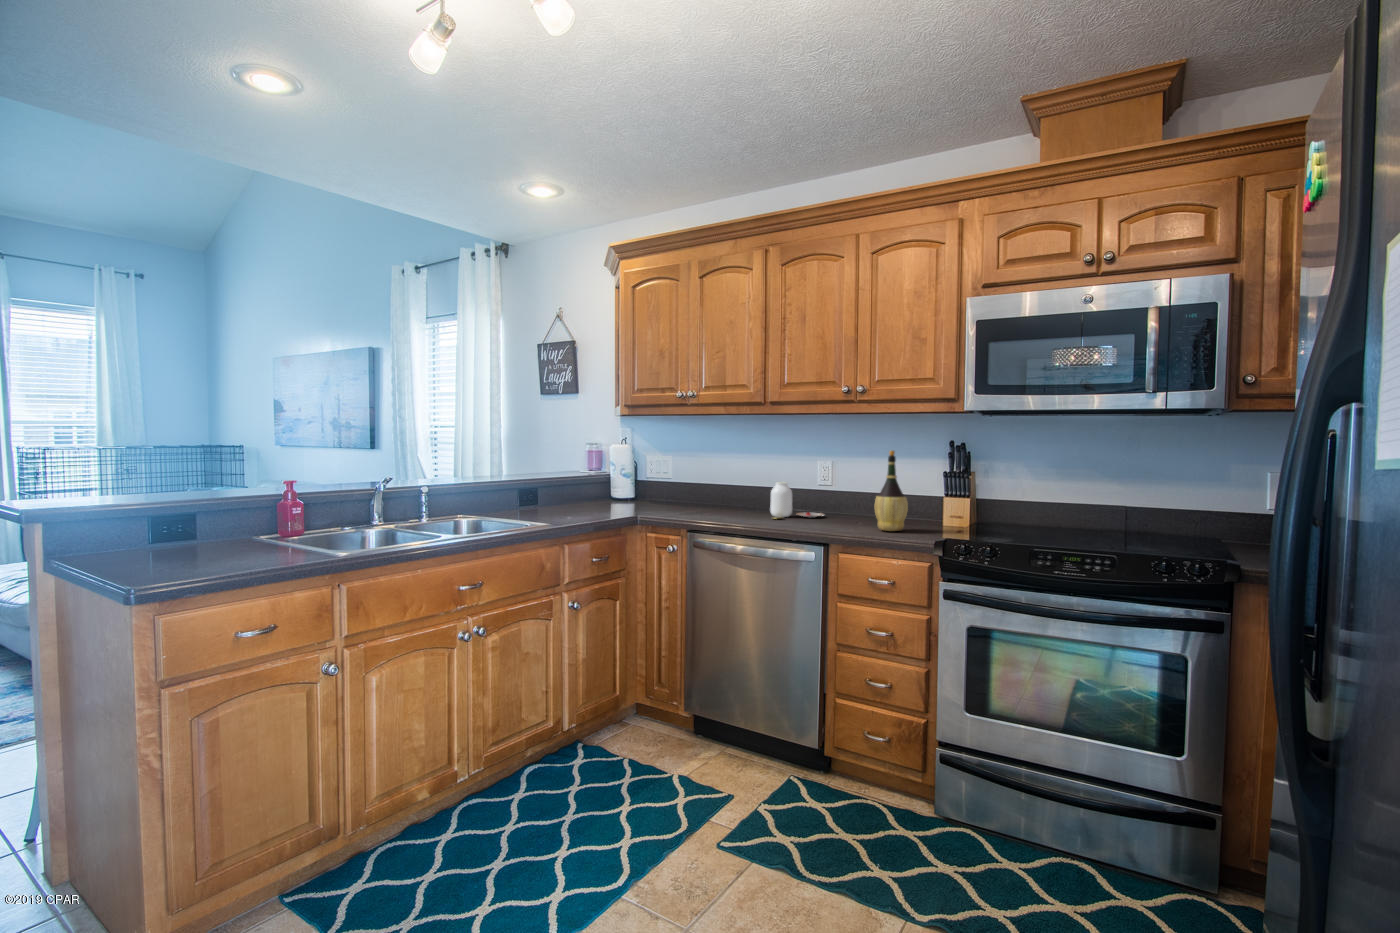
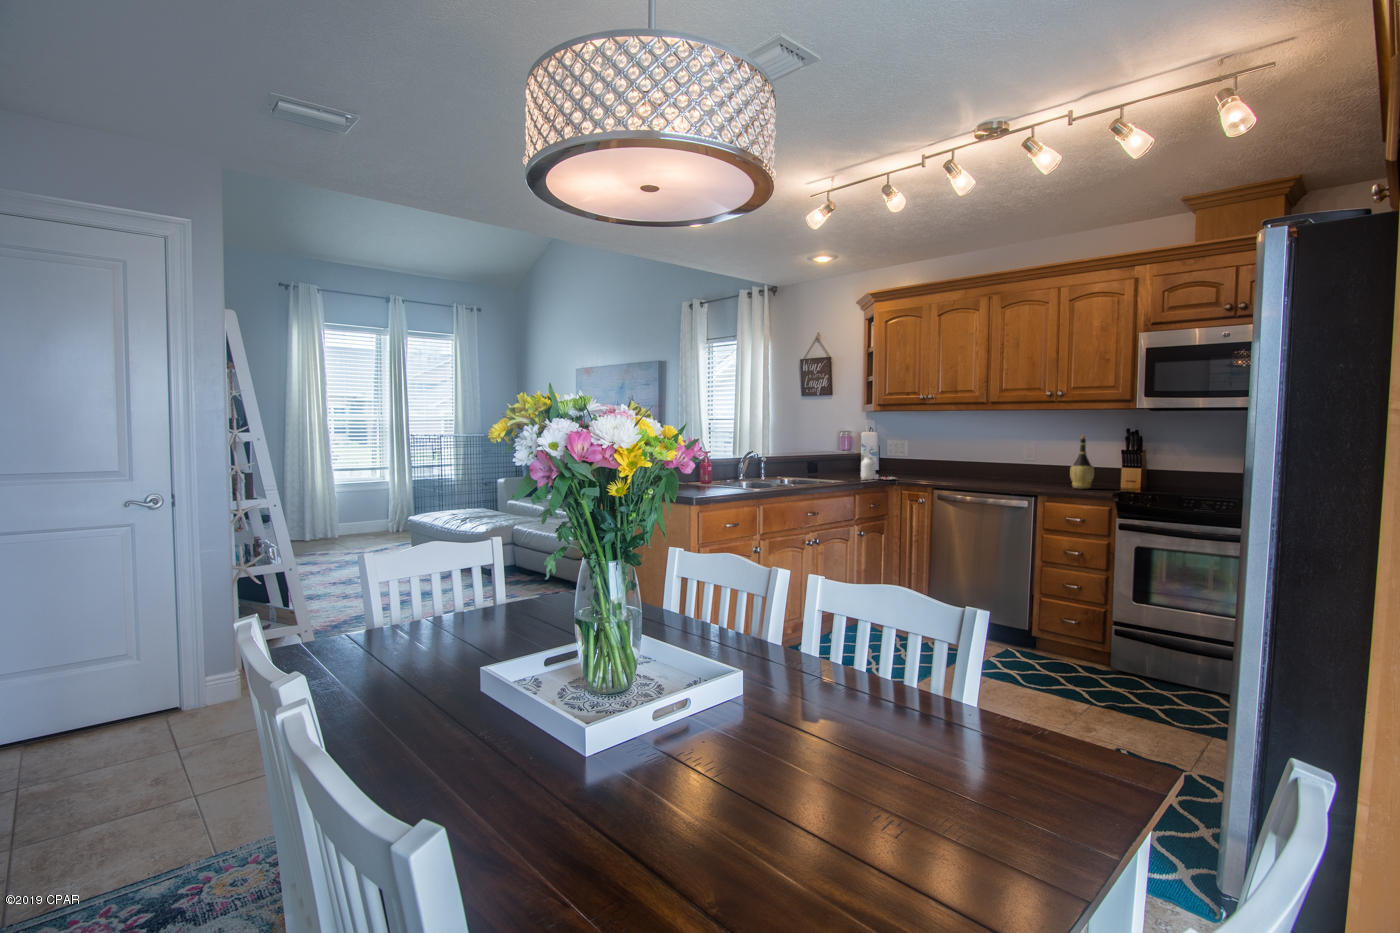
jar: present [770,482,823,519] -> present [861,457,894,480]

